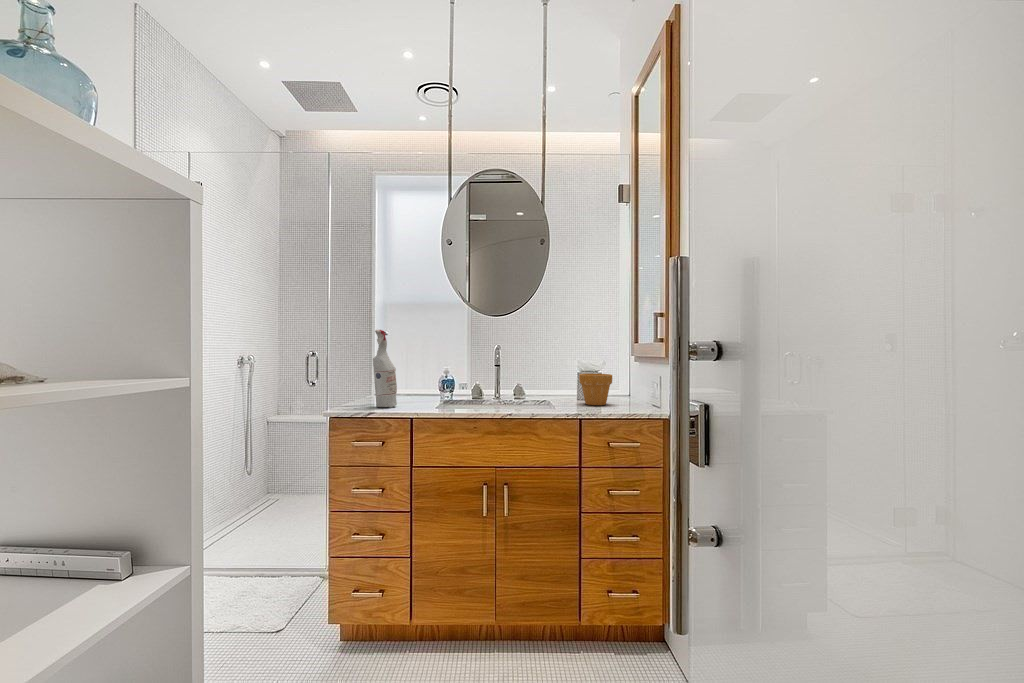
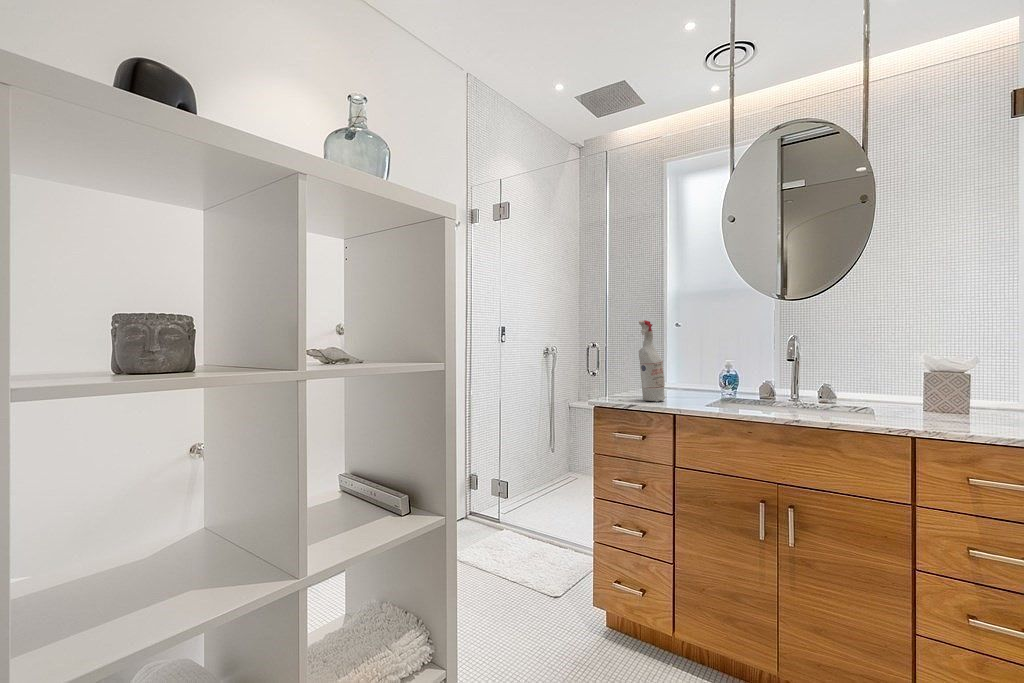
flower pot: present [579,374,612,405] -> none [920,374,983,420]

